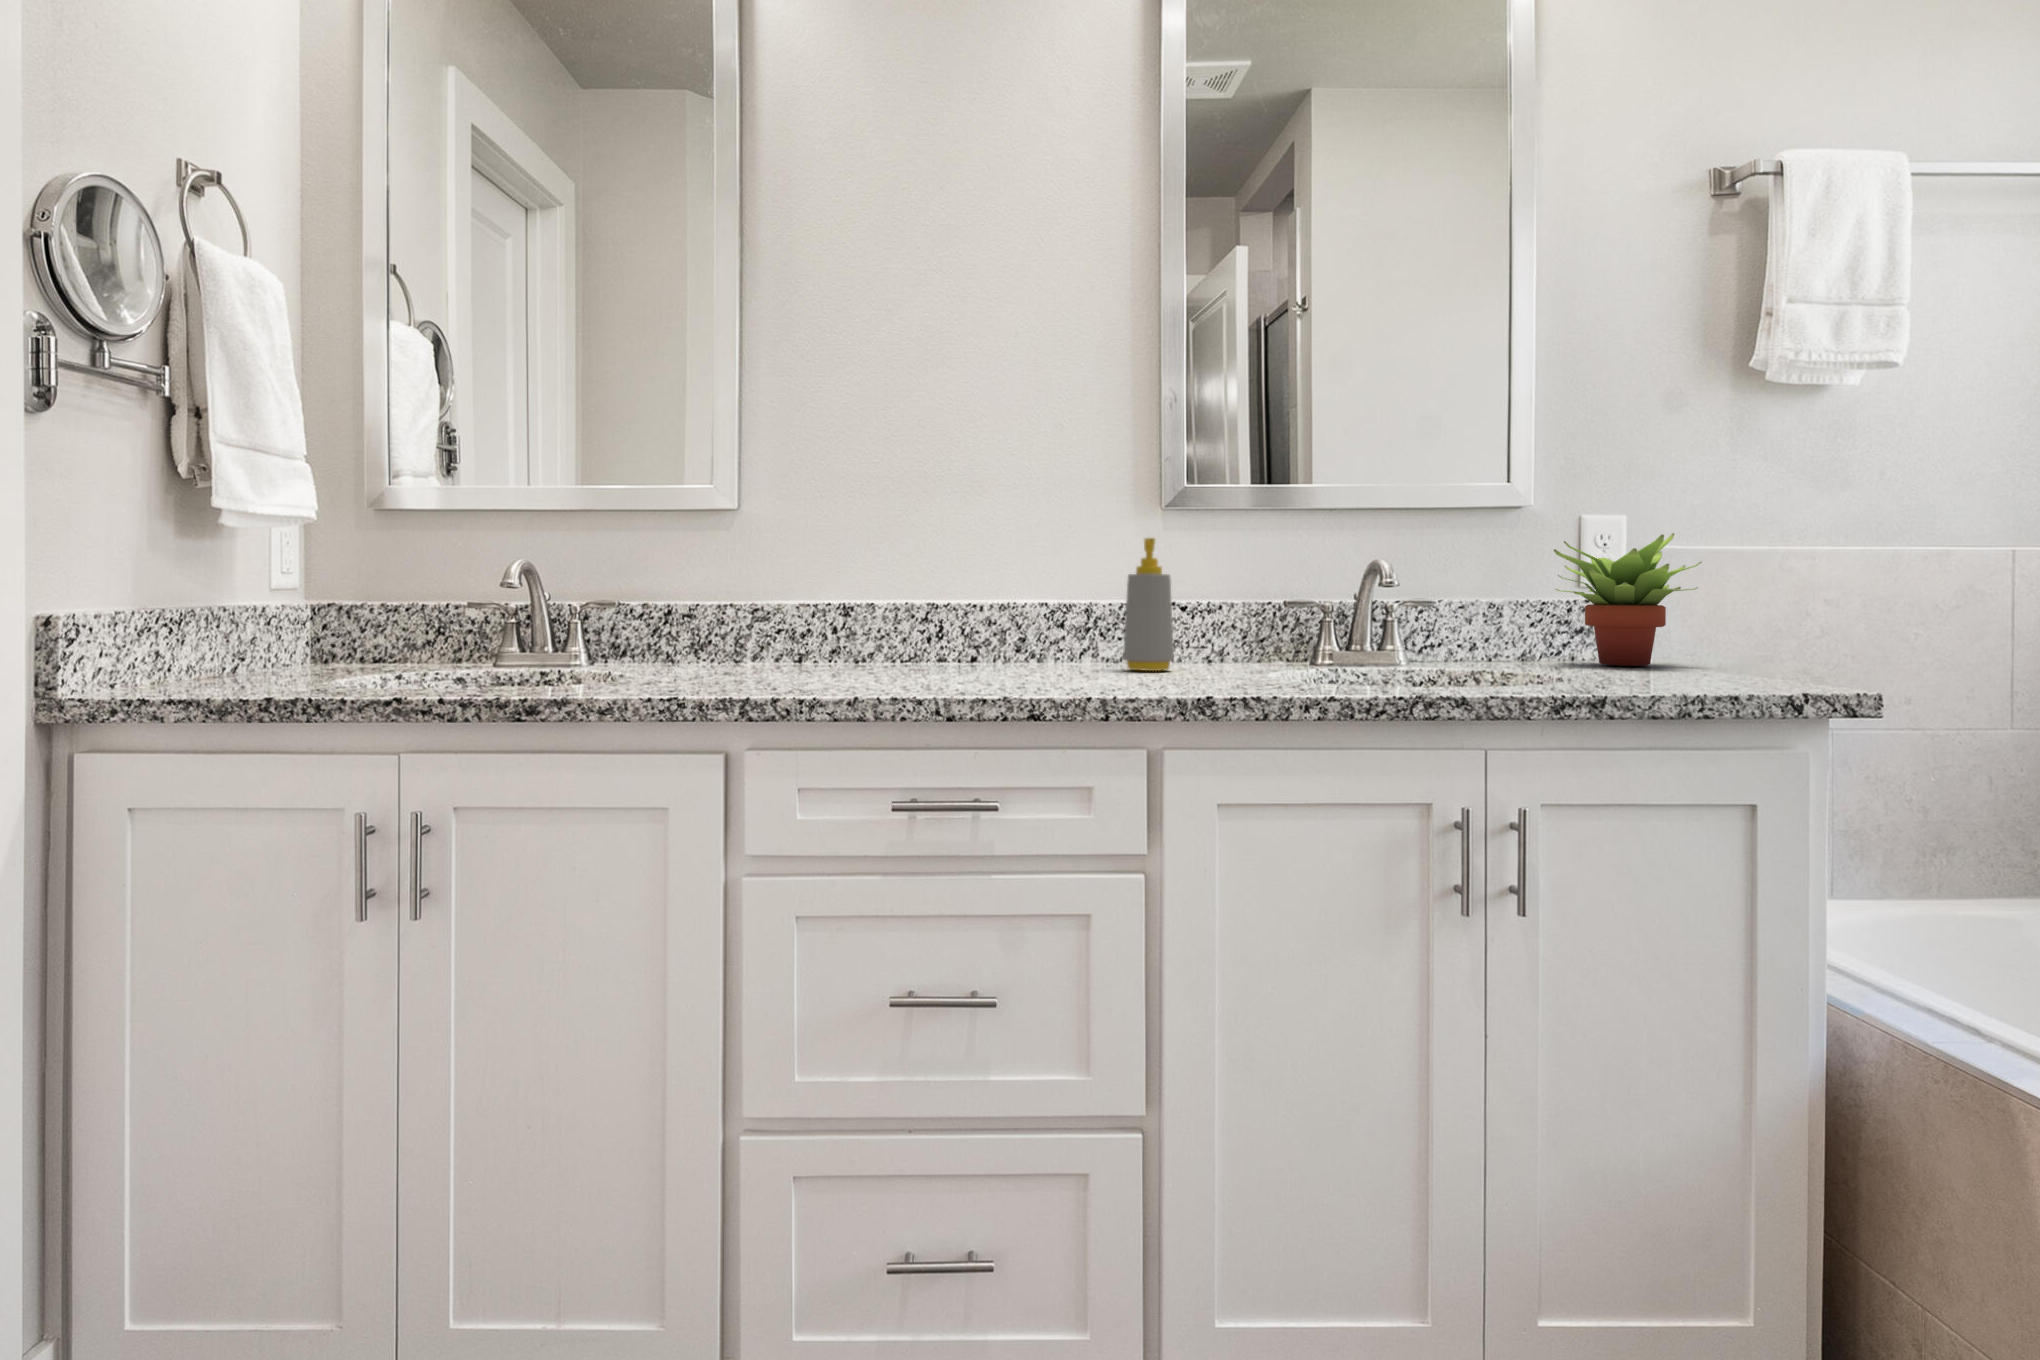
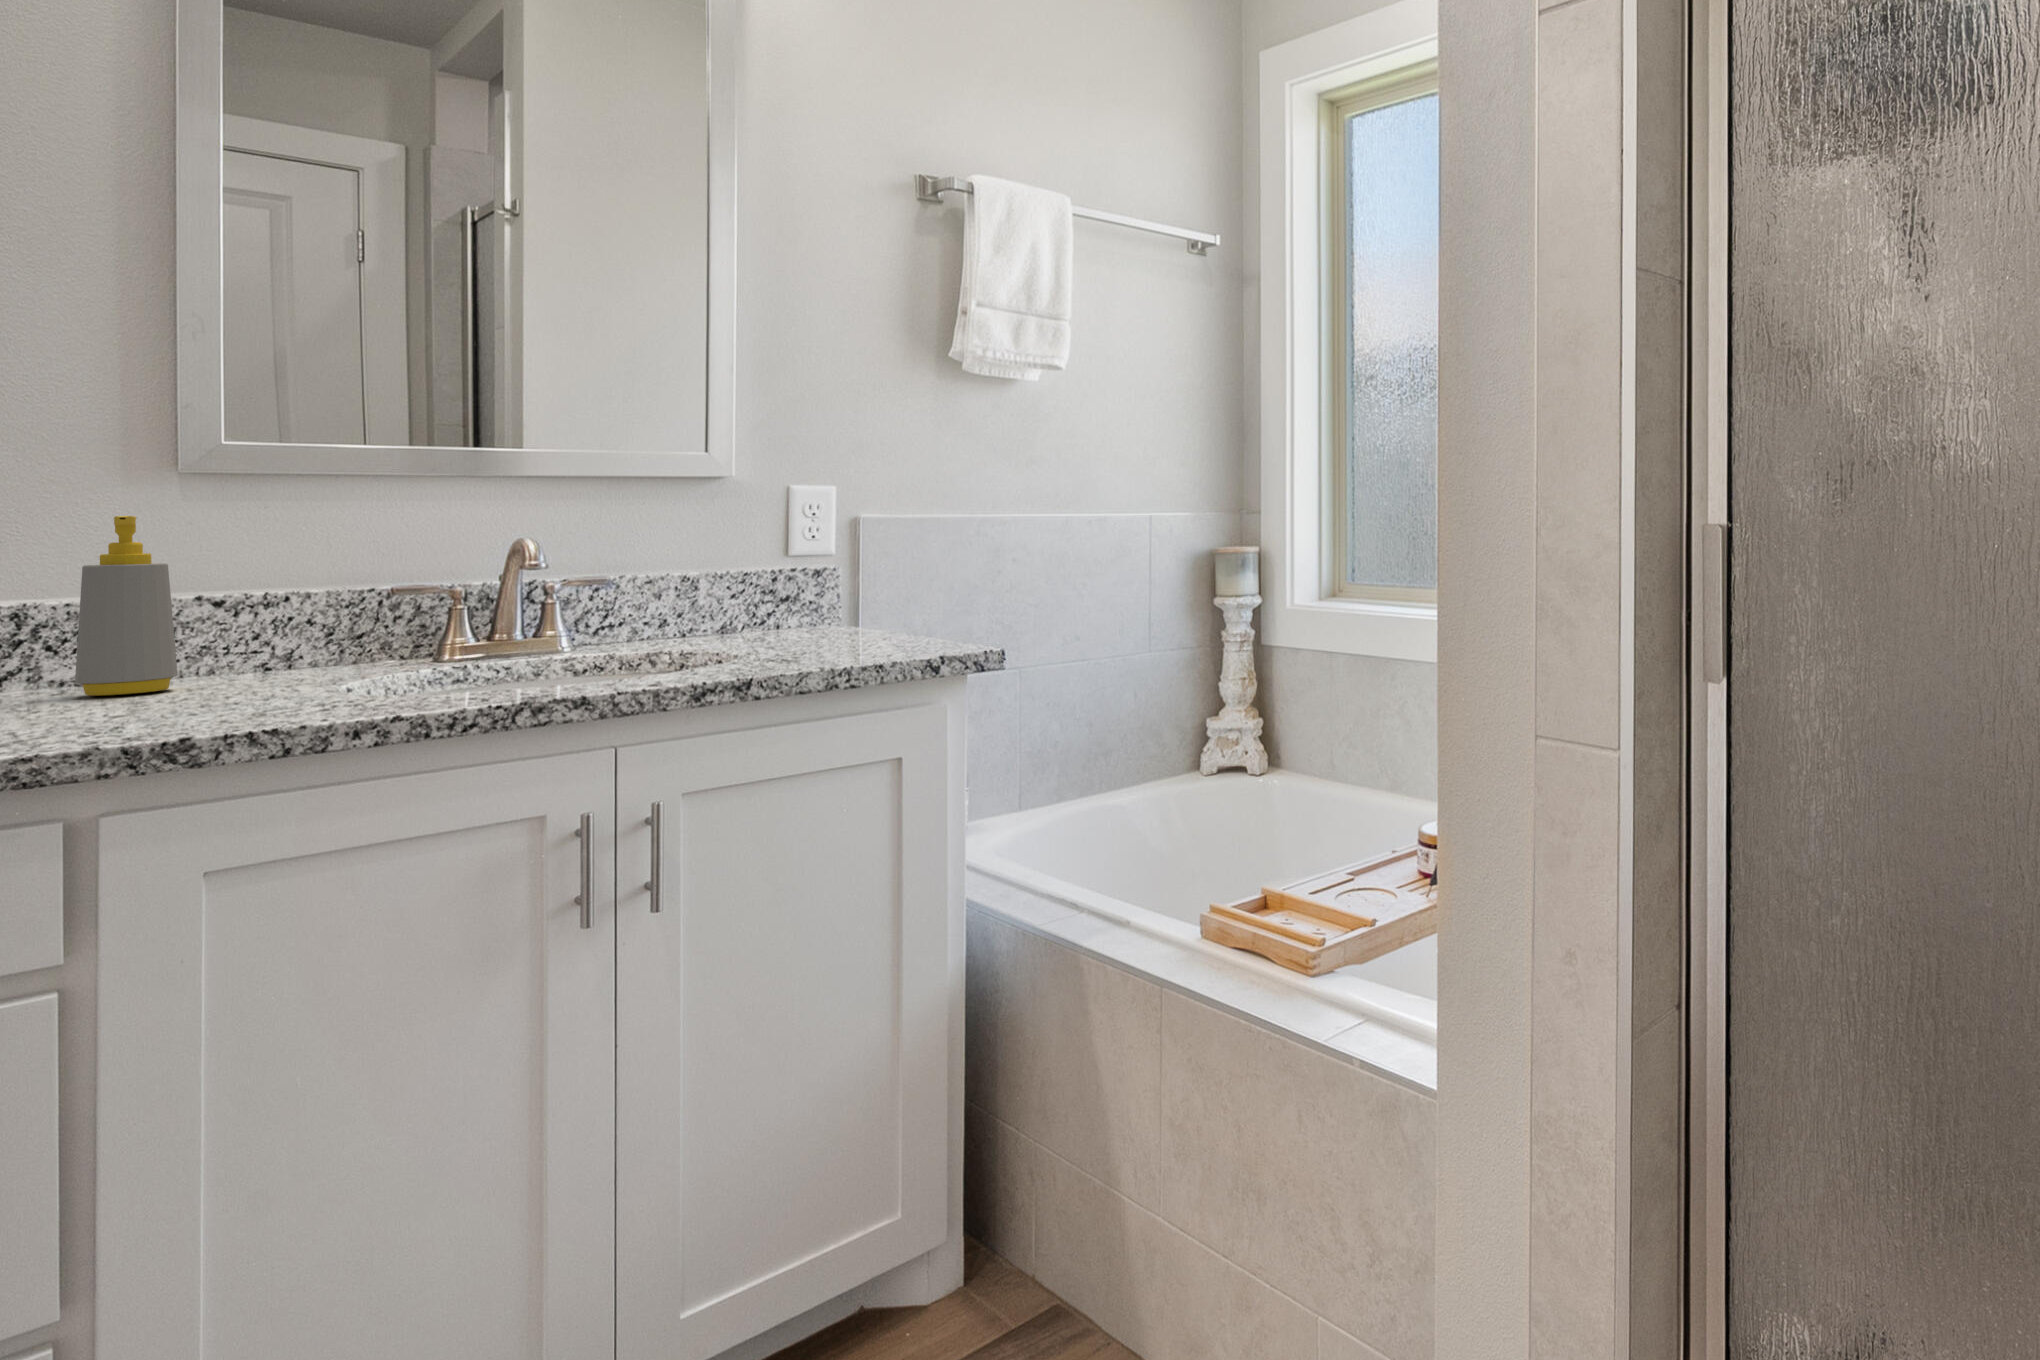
succulent plant: present [1553,533,1702,666] -> none [745,505,895,631]

